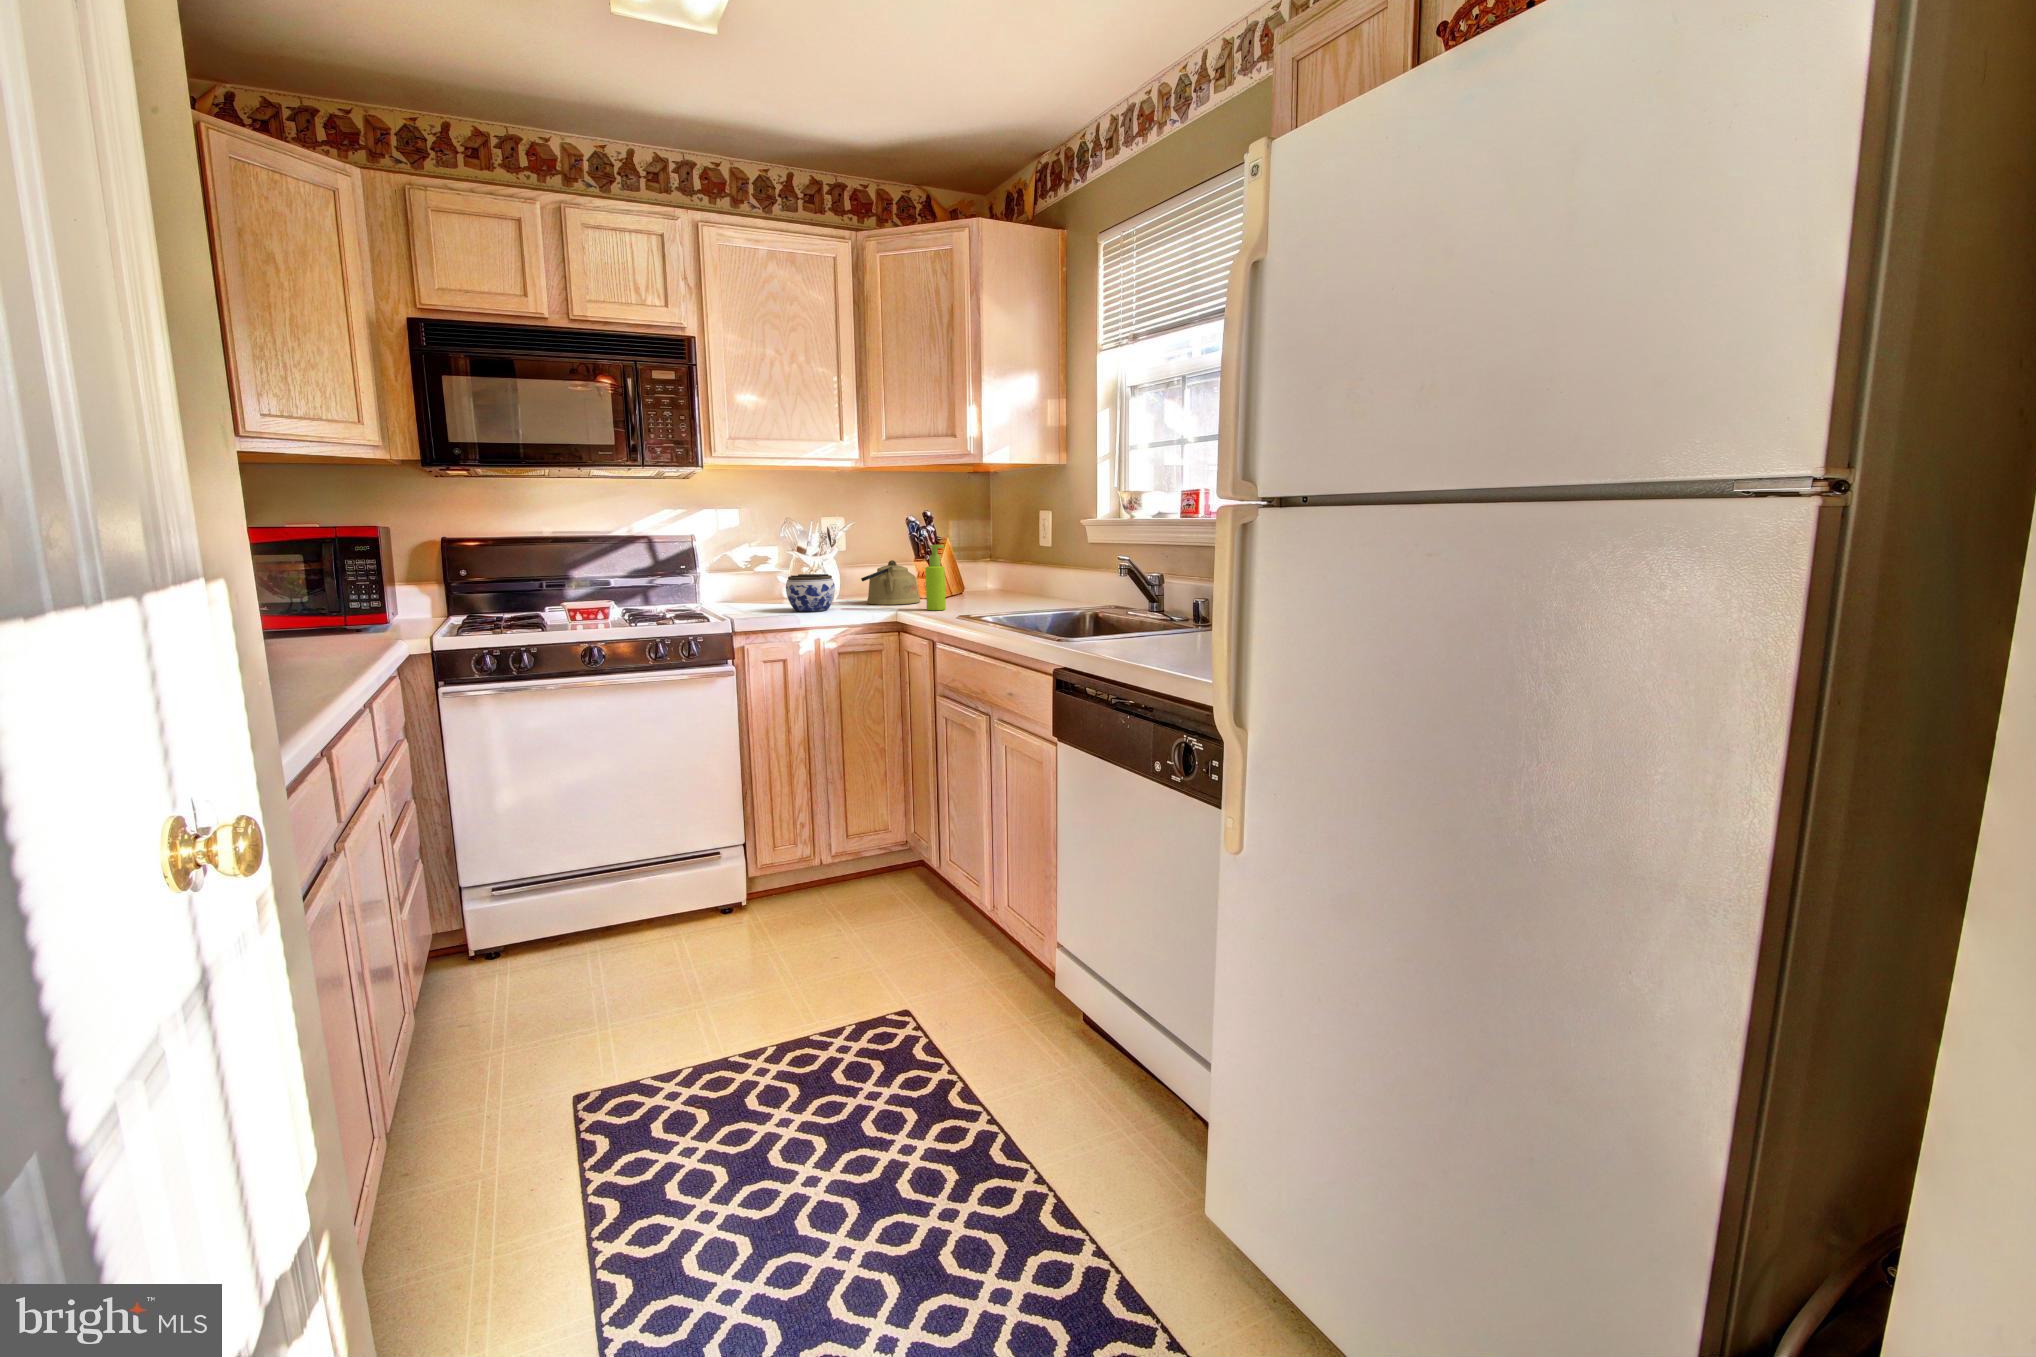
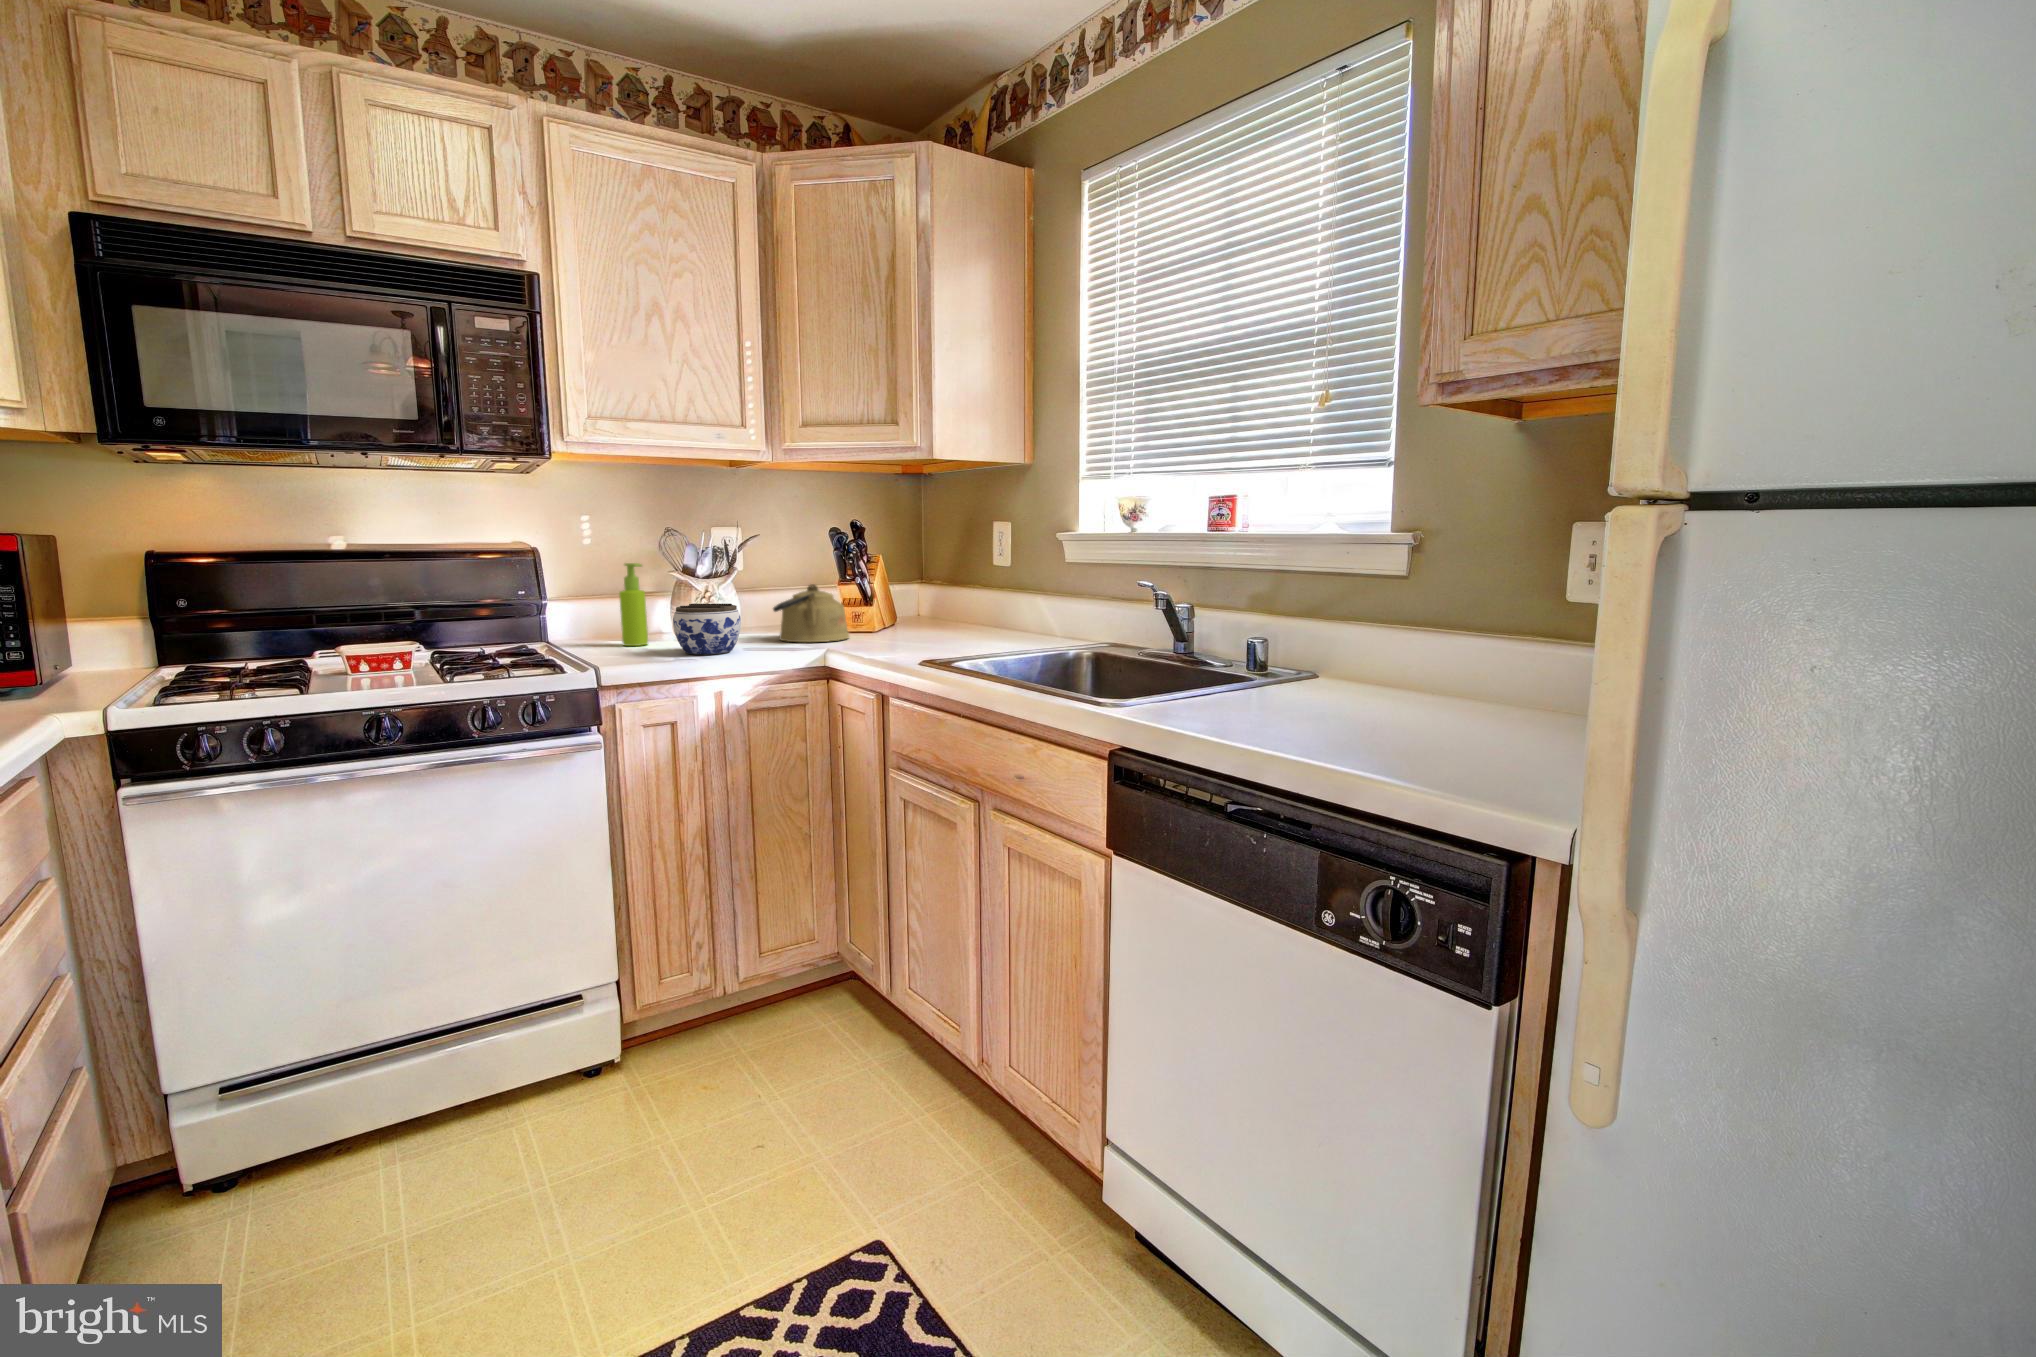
soap dispenser: present [925,545,946,610] -> present [619,563,648,646]

